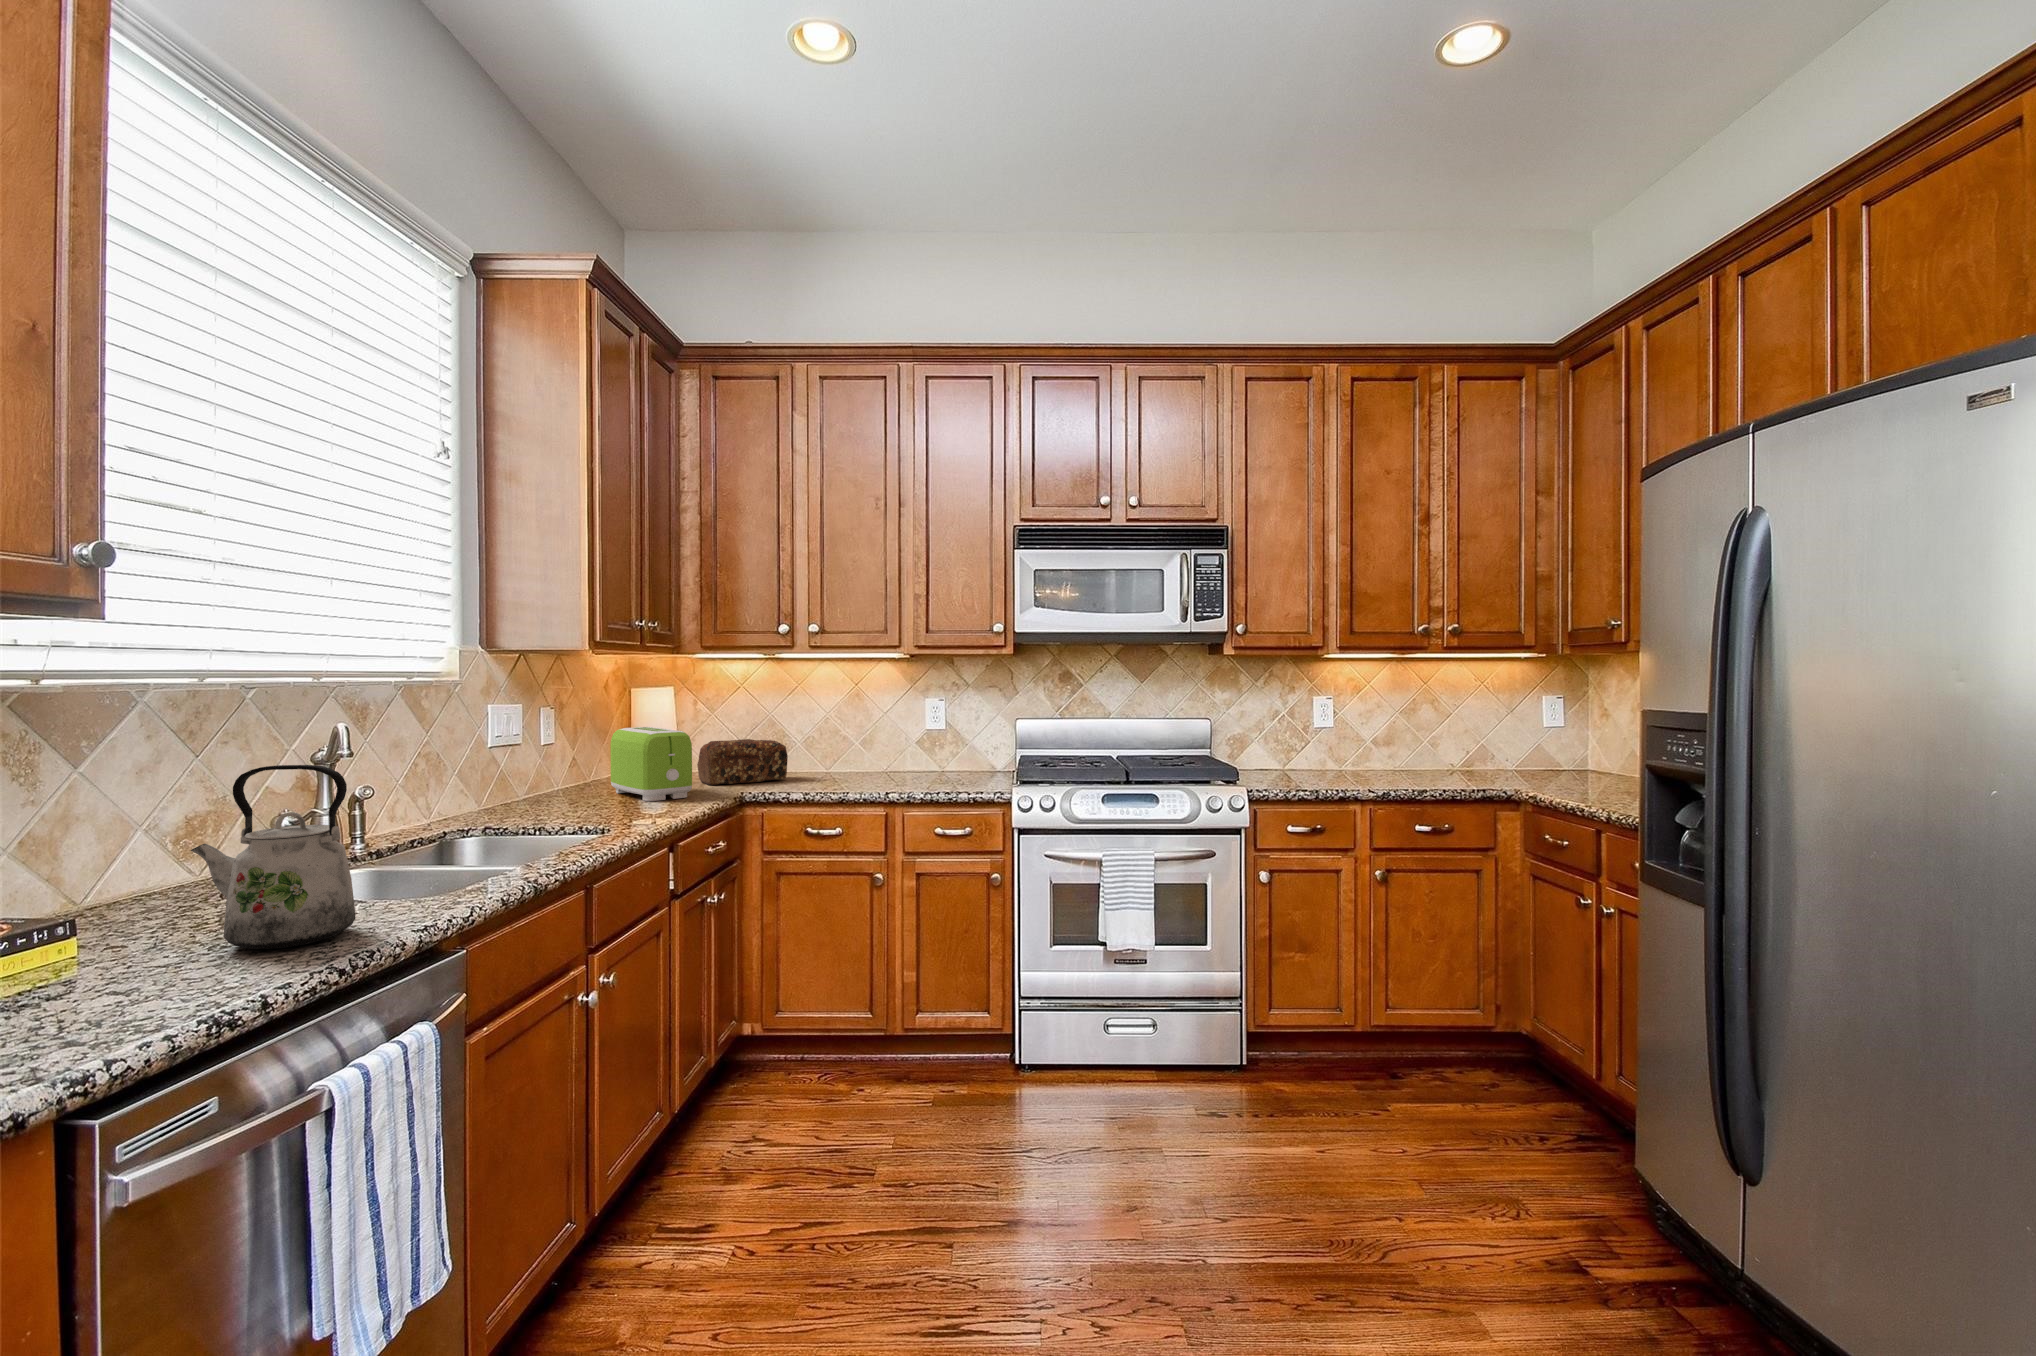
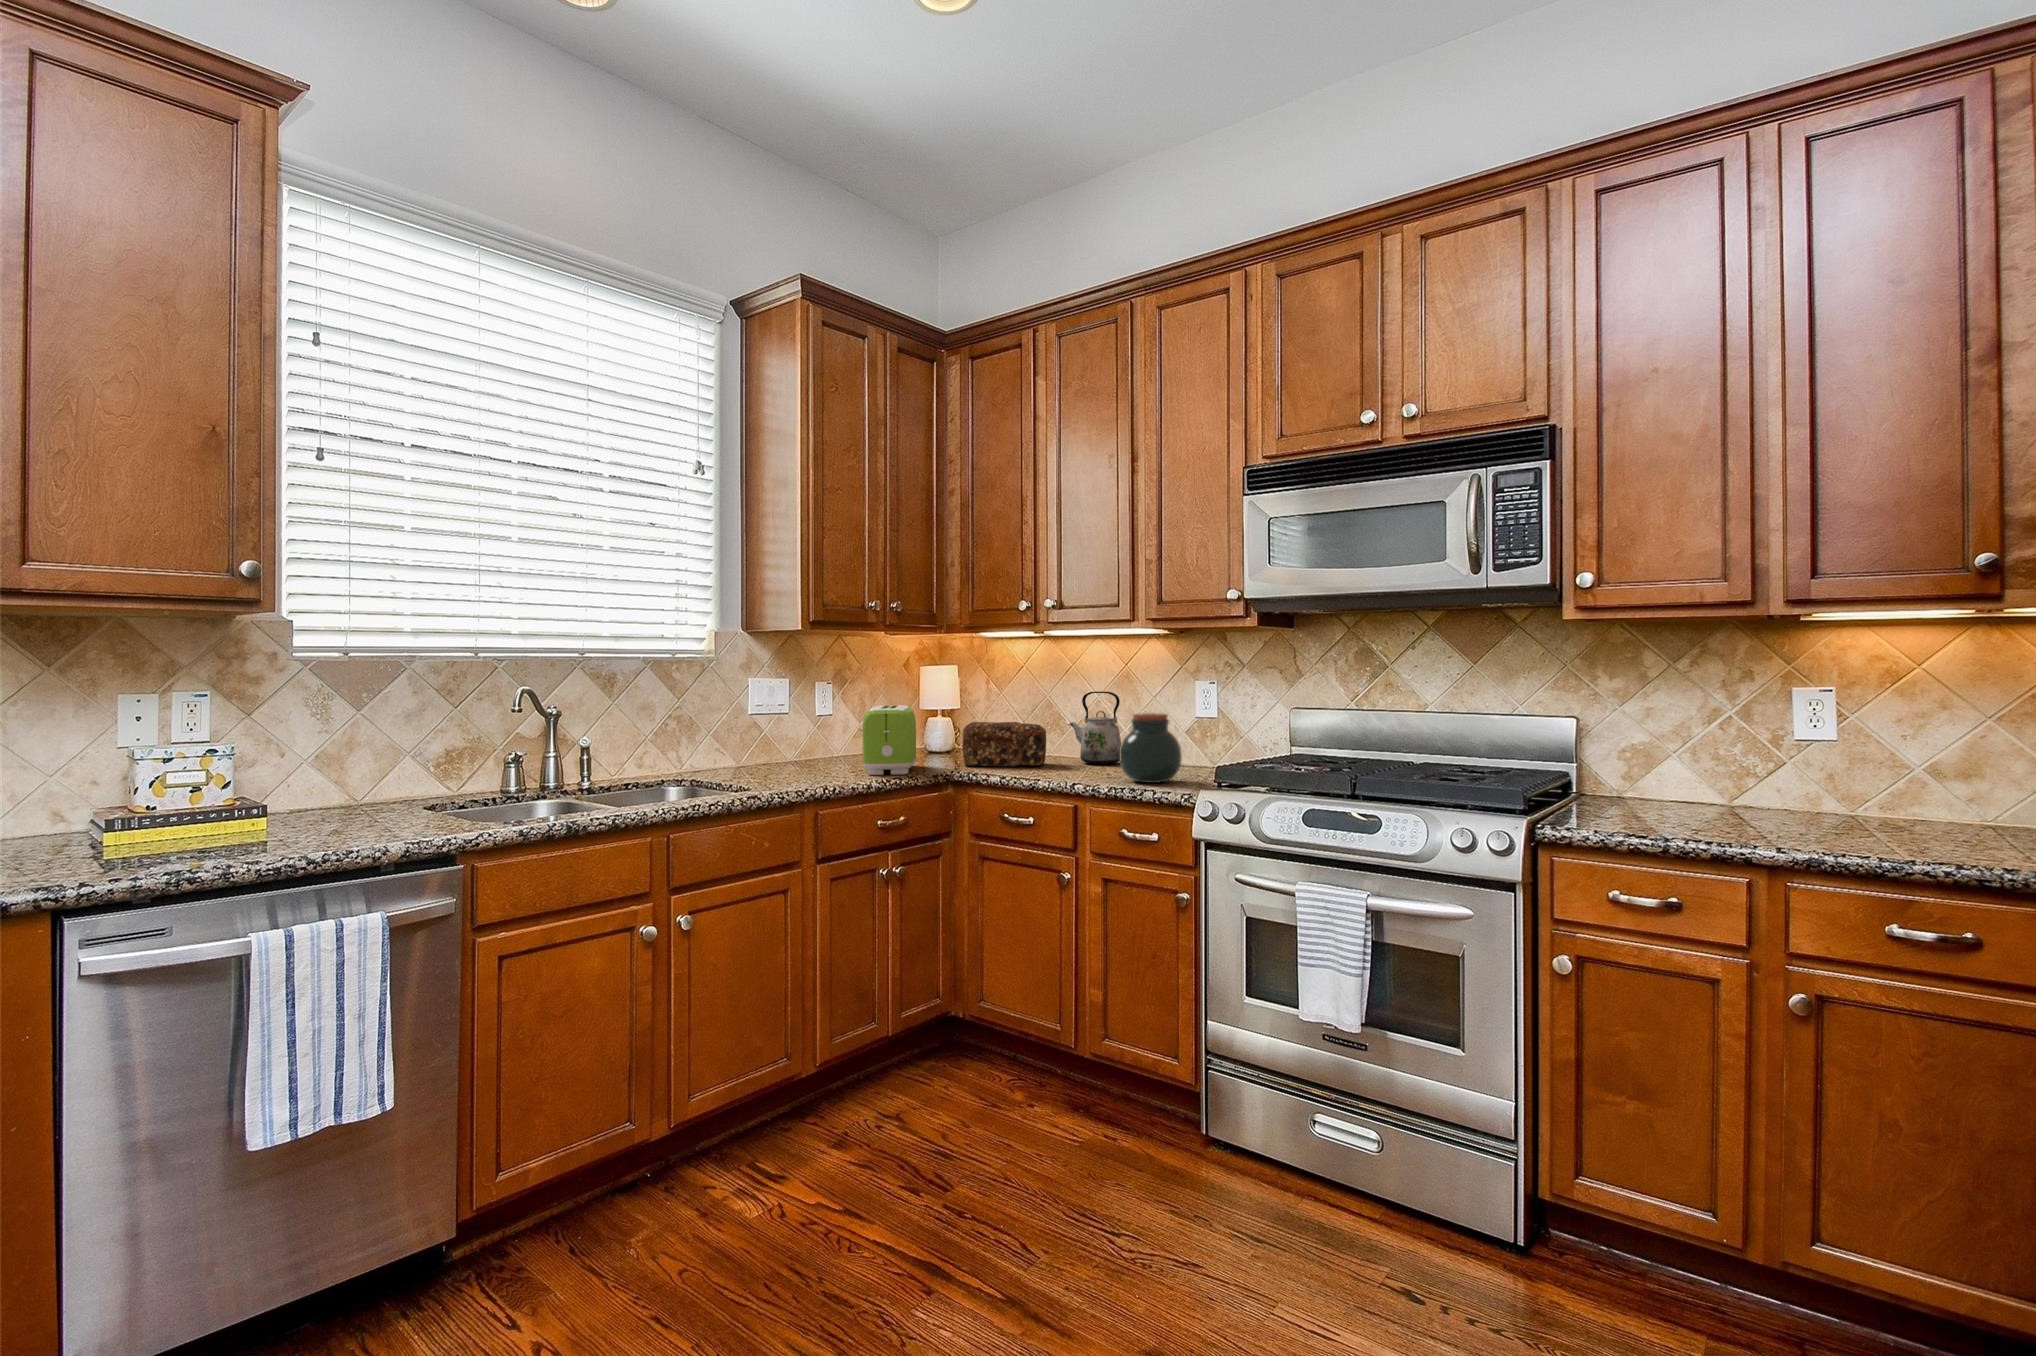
jar: none [892,726,945,786] -> present [1120,713,1182,783]
kettle: present [191,765,355,949] -> present [1069,691,1121,764]

